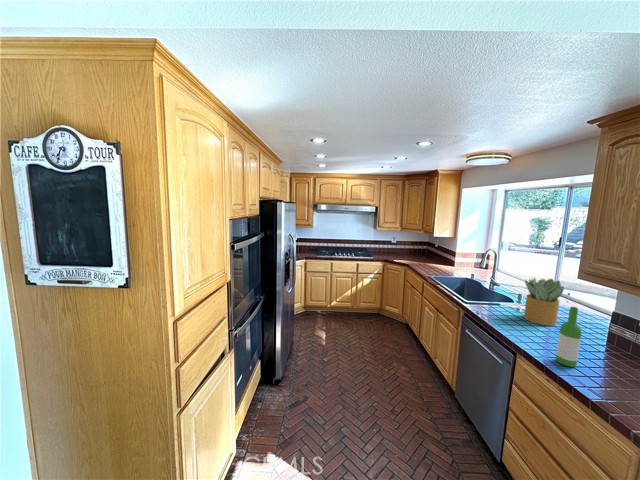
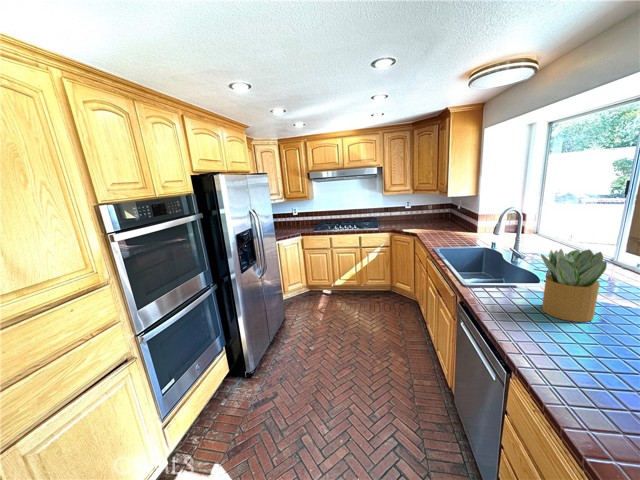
wine bottle: present [556,307,581,367] -> none [563,308,609,408]

